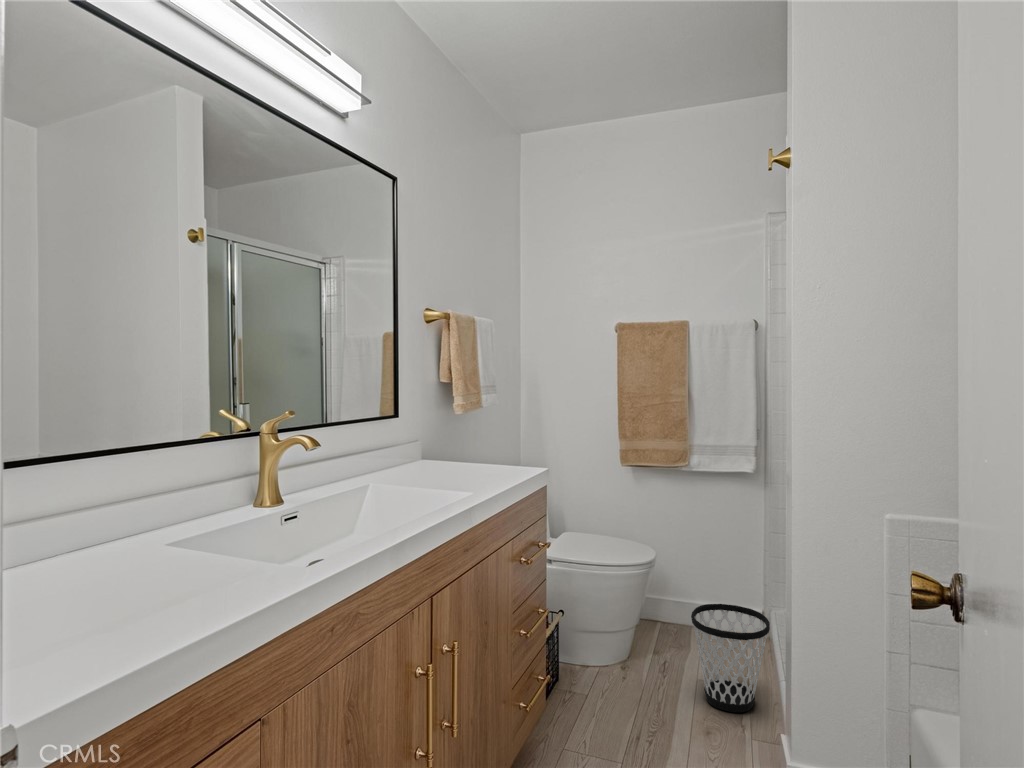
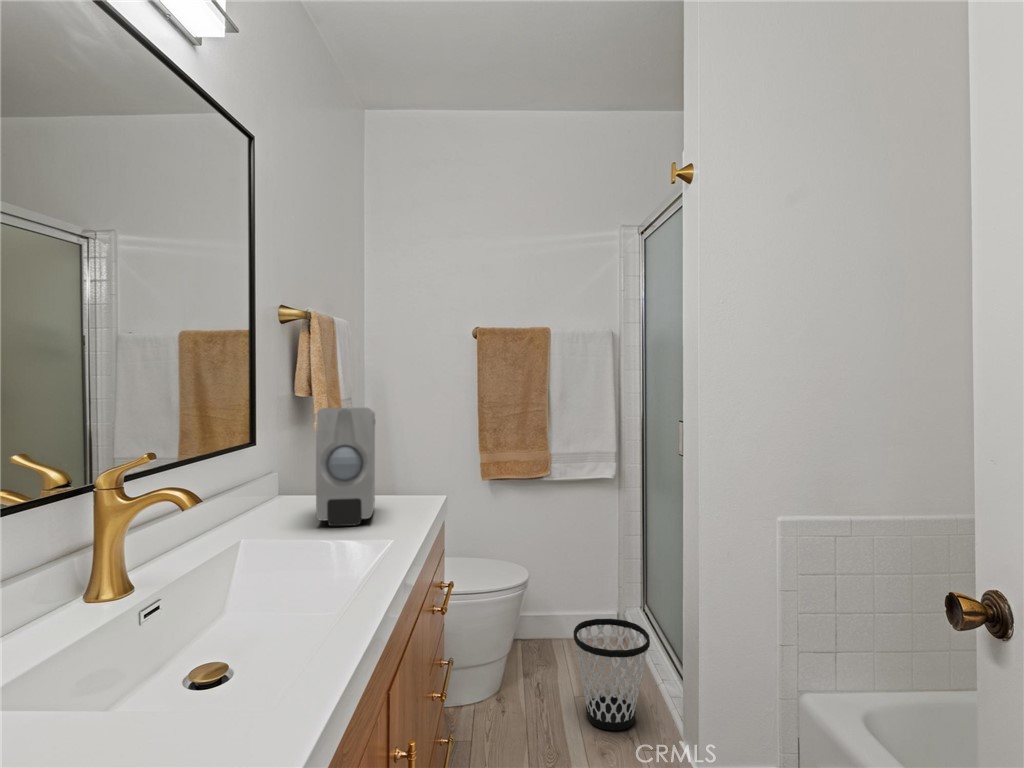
soap dispenser: none [425,386,481,480] -> present [316,408,375,526]

